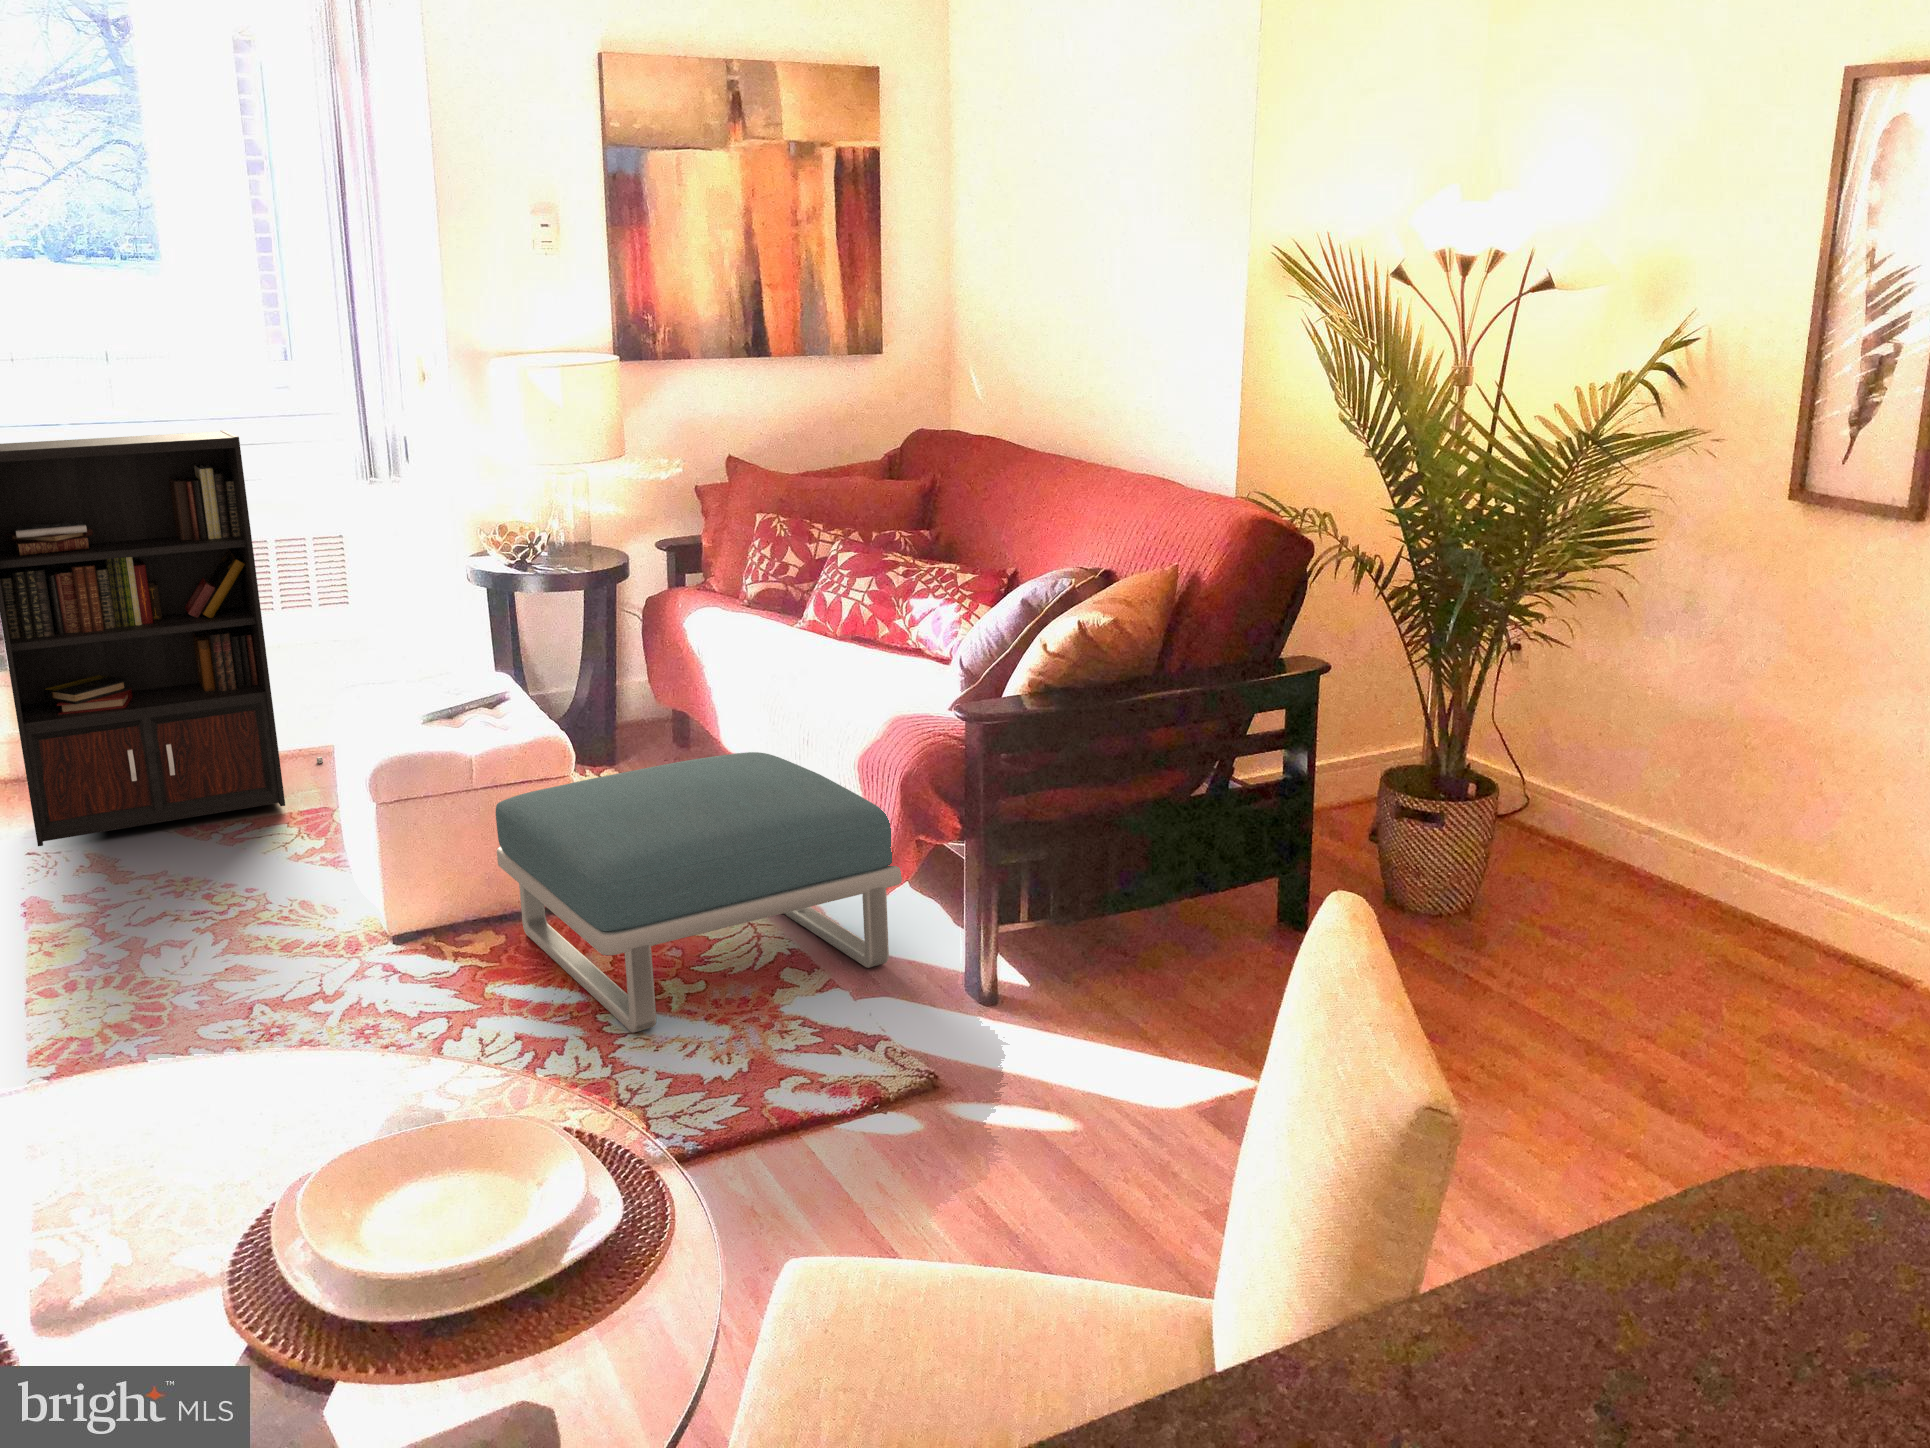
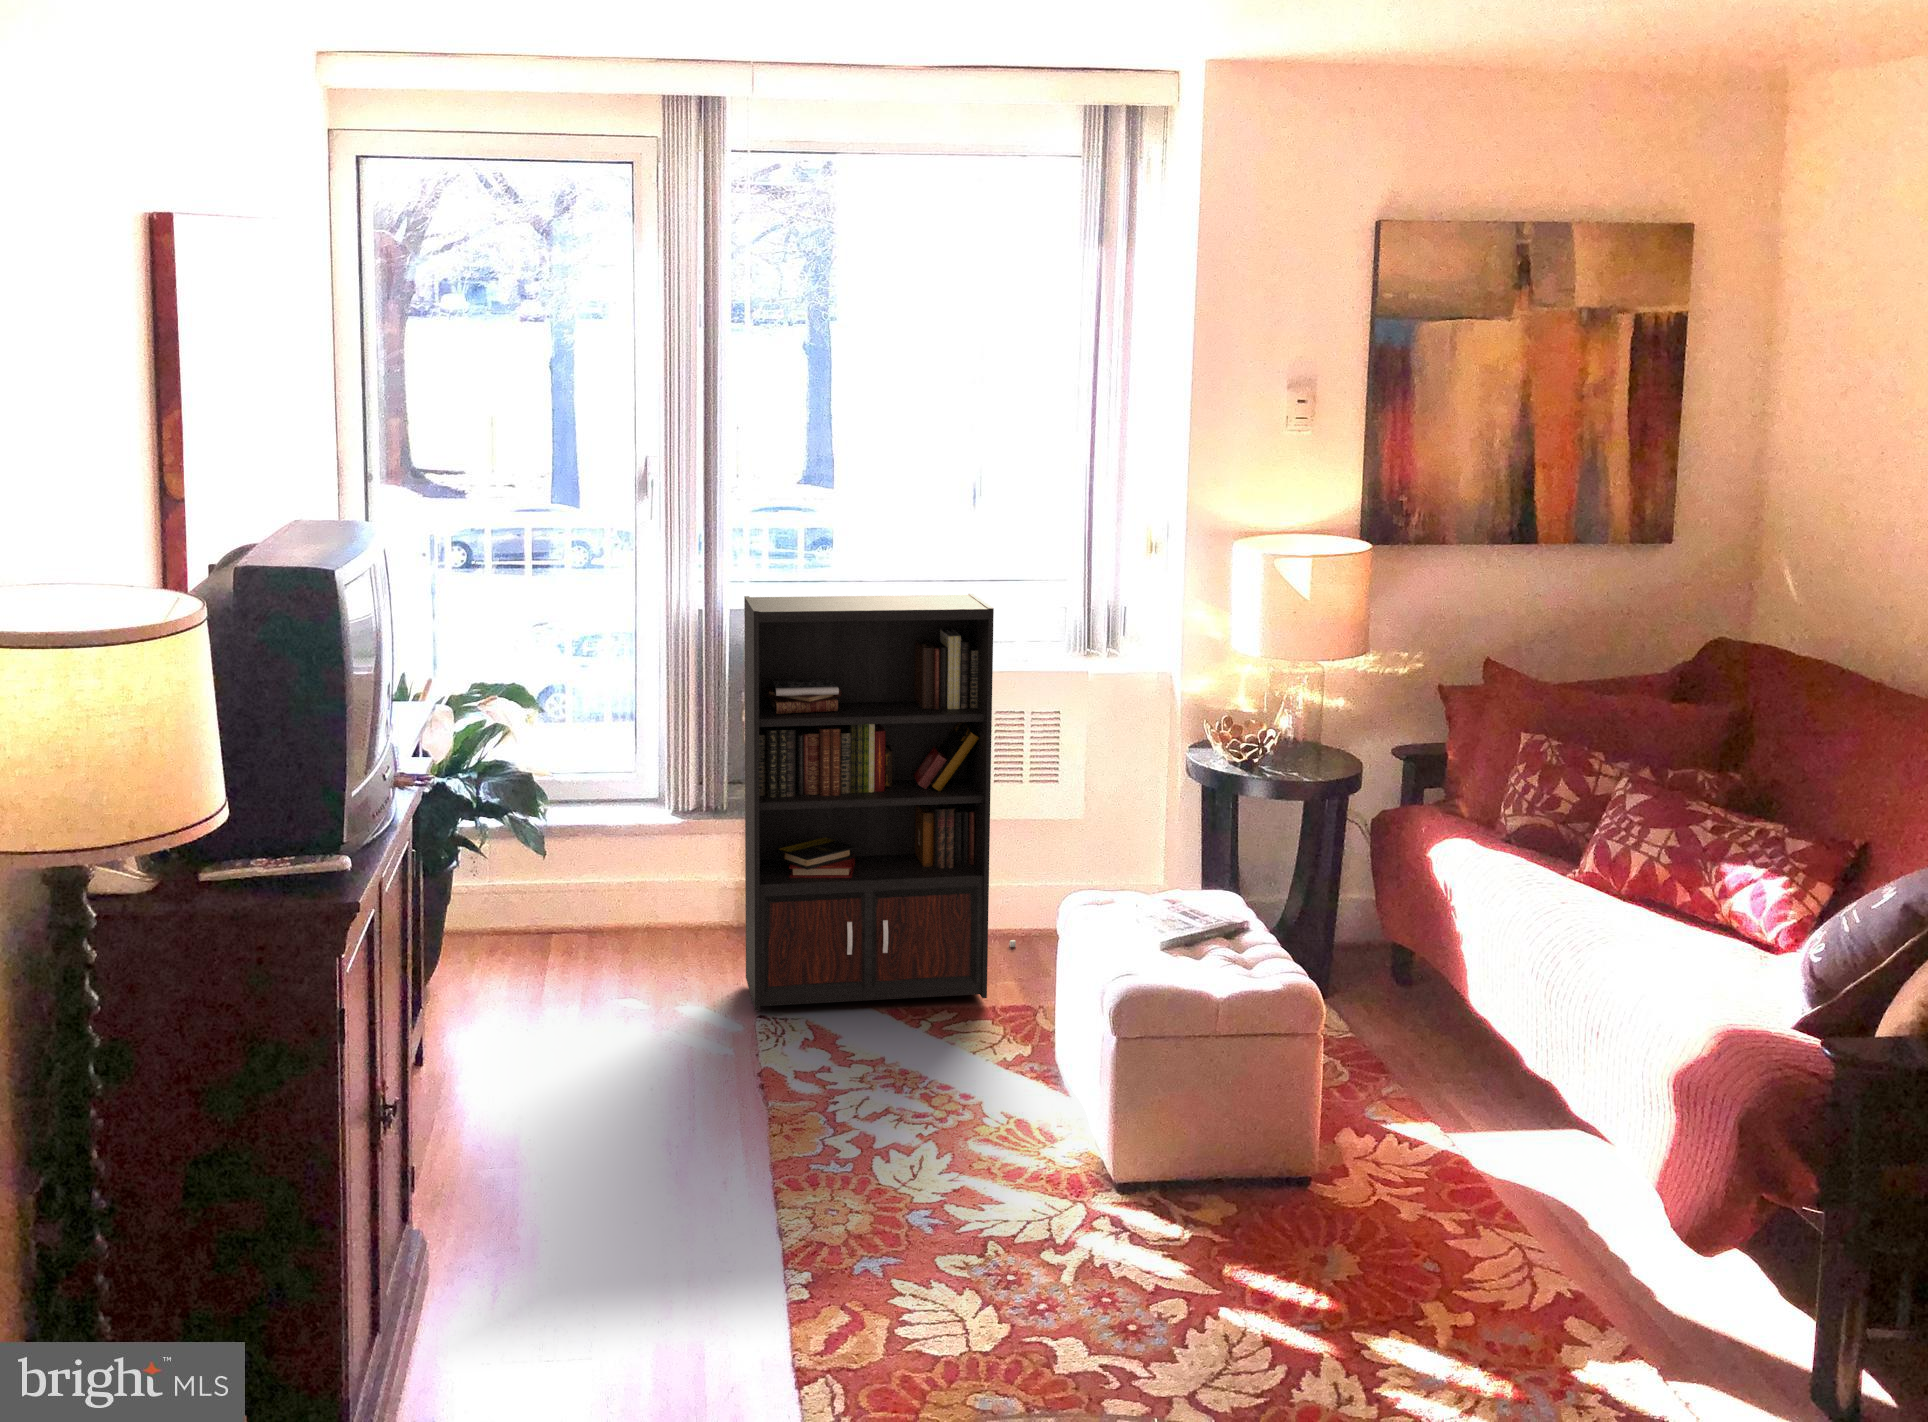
footstool: present [496,752,902,1033] -> none [1240,1034,1713,1359]

